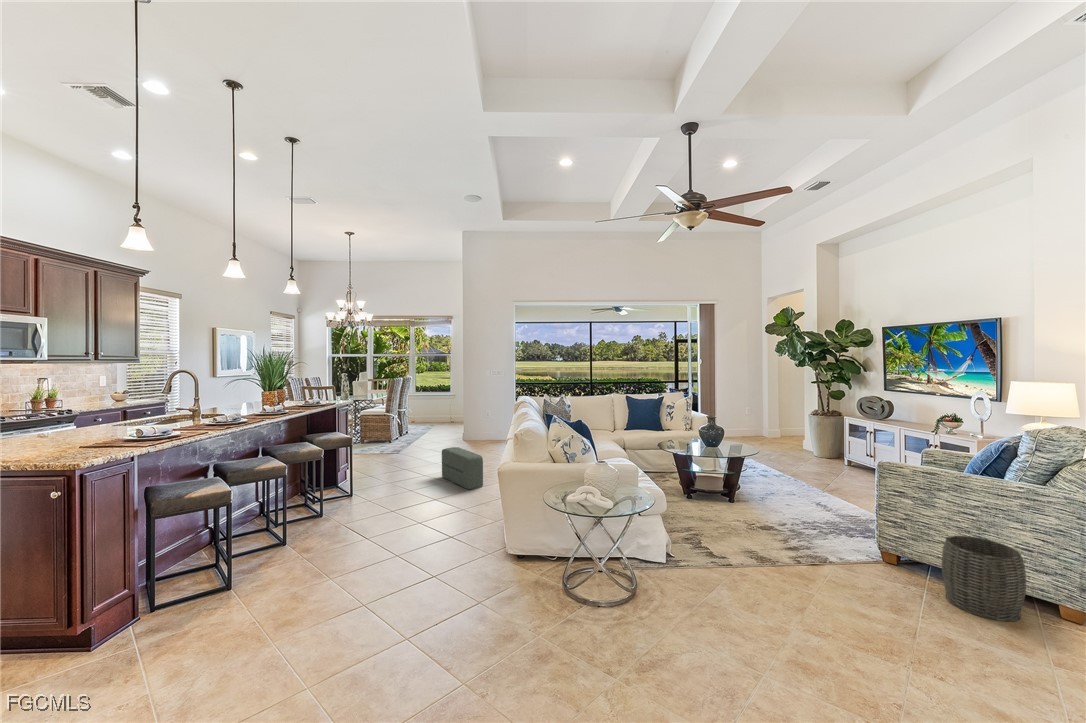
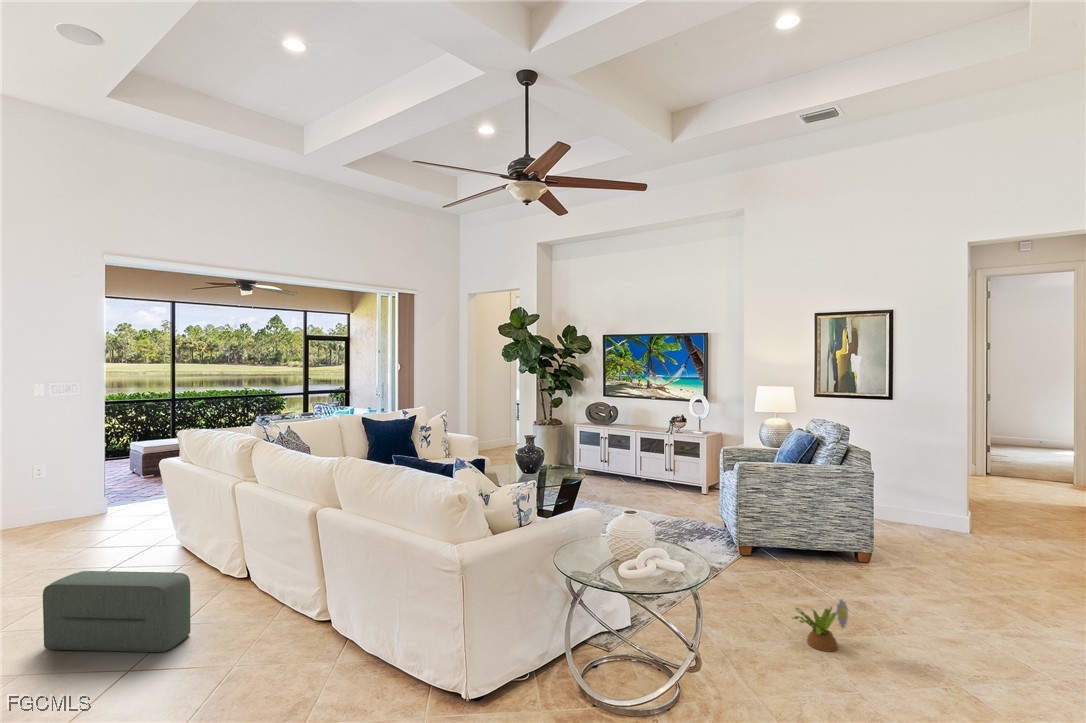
woven basket: present [942,536,1026,621] -> none [801,515,857,579]
decorative plant: none [786,591,847,643] -> present [793,599,848,651]

